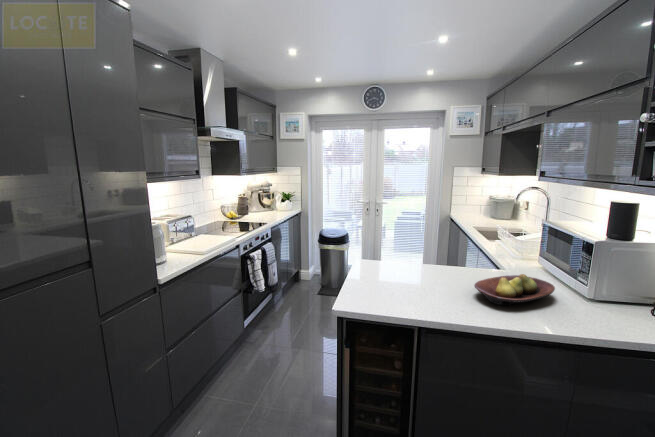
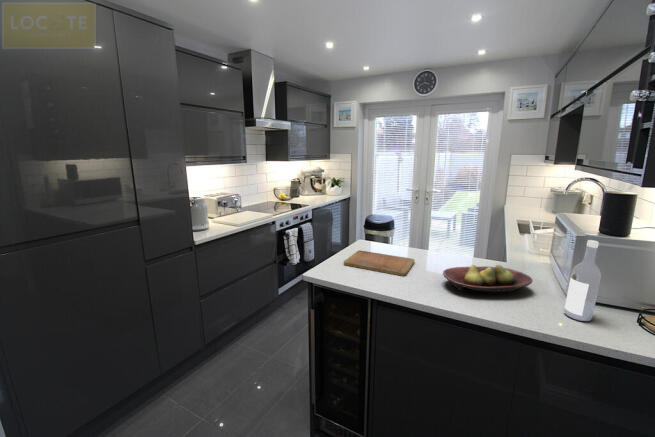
wine bottle: none [595,245,630,320] -> present [564,240,601,321]
cutting board: none [362,272,435,296] -> present [344,251,414,276]

